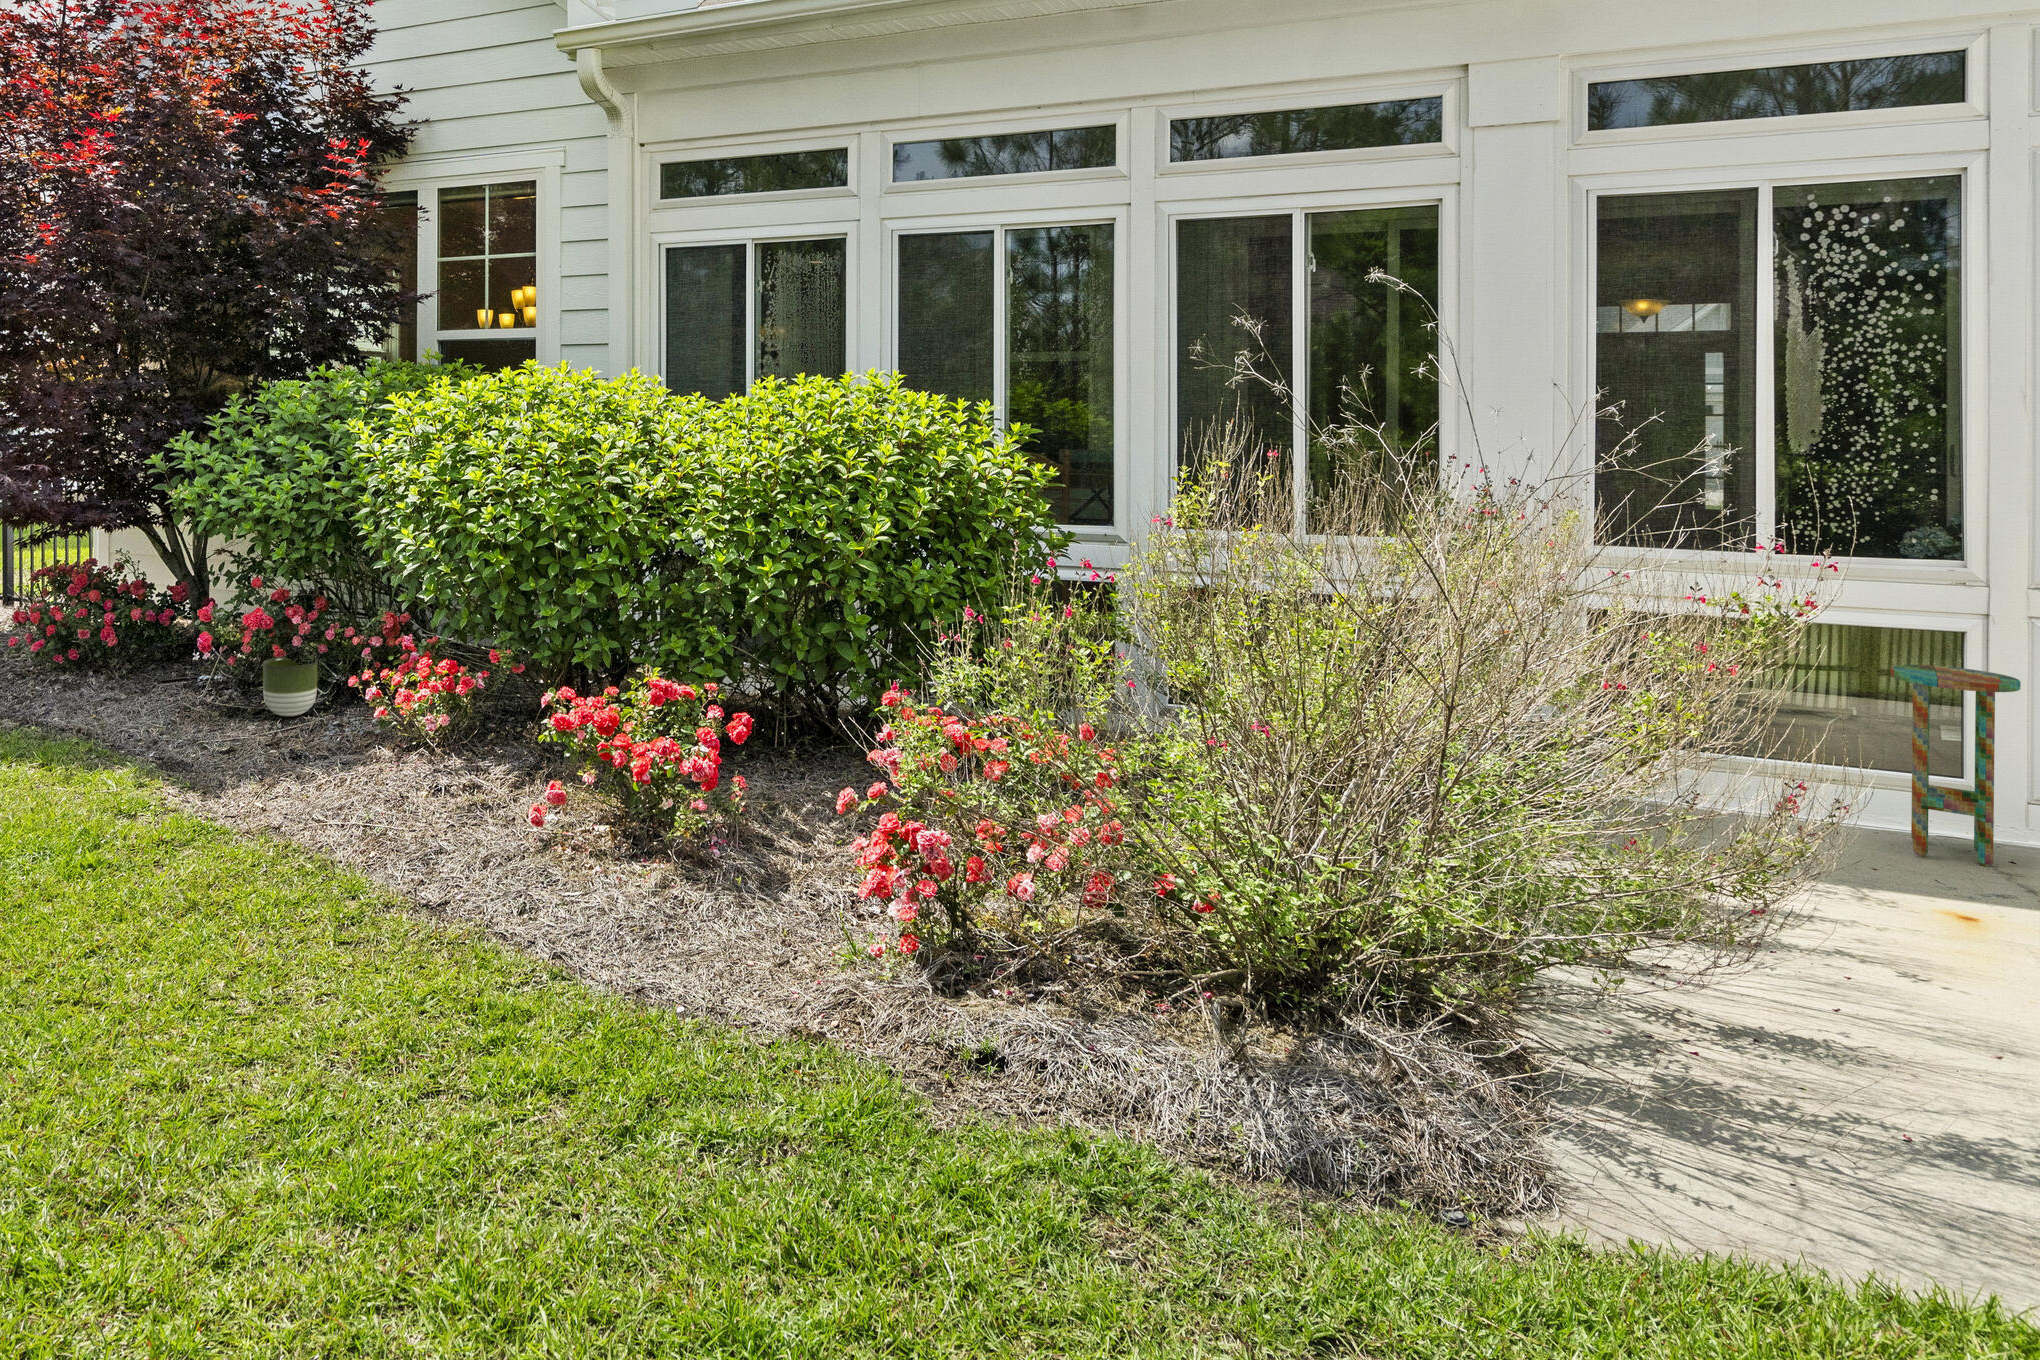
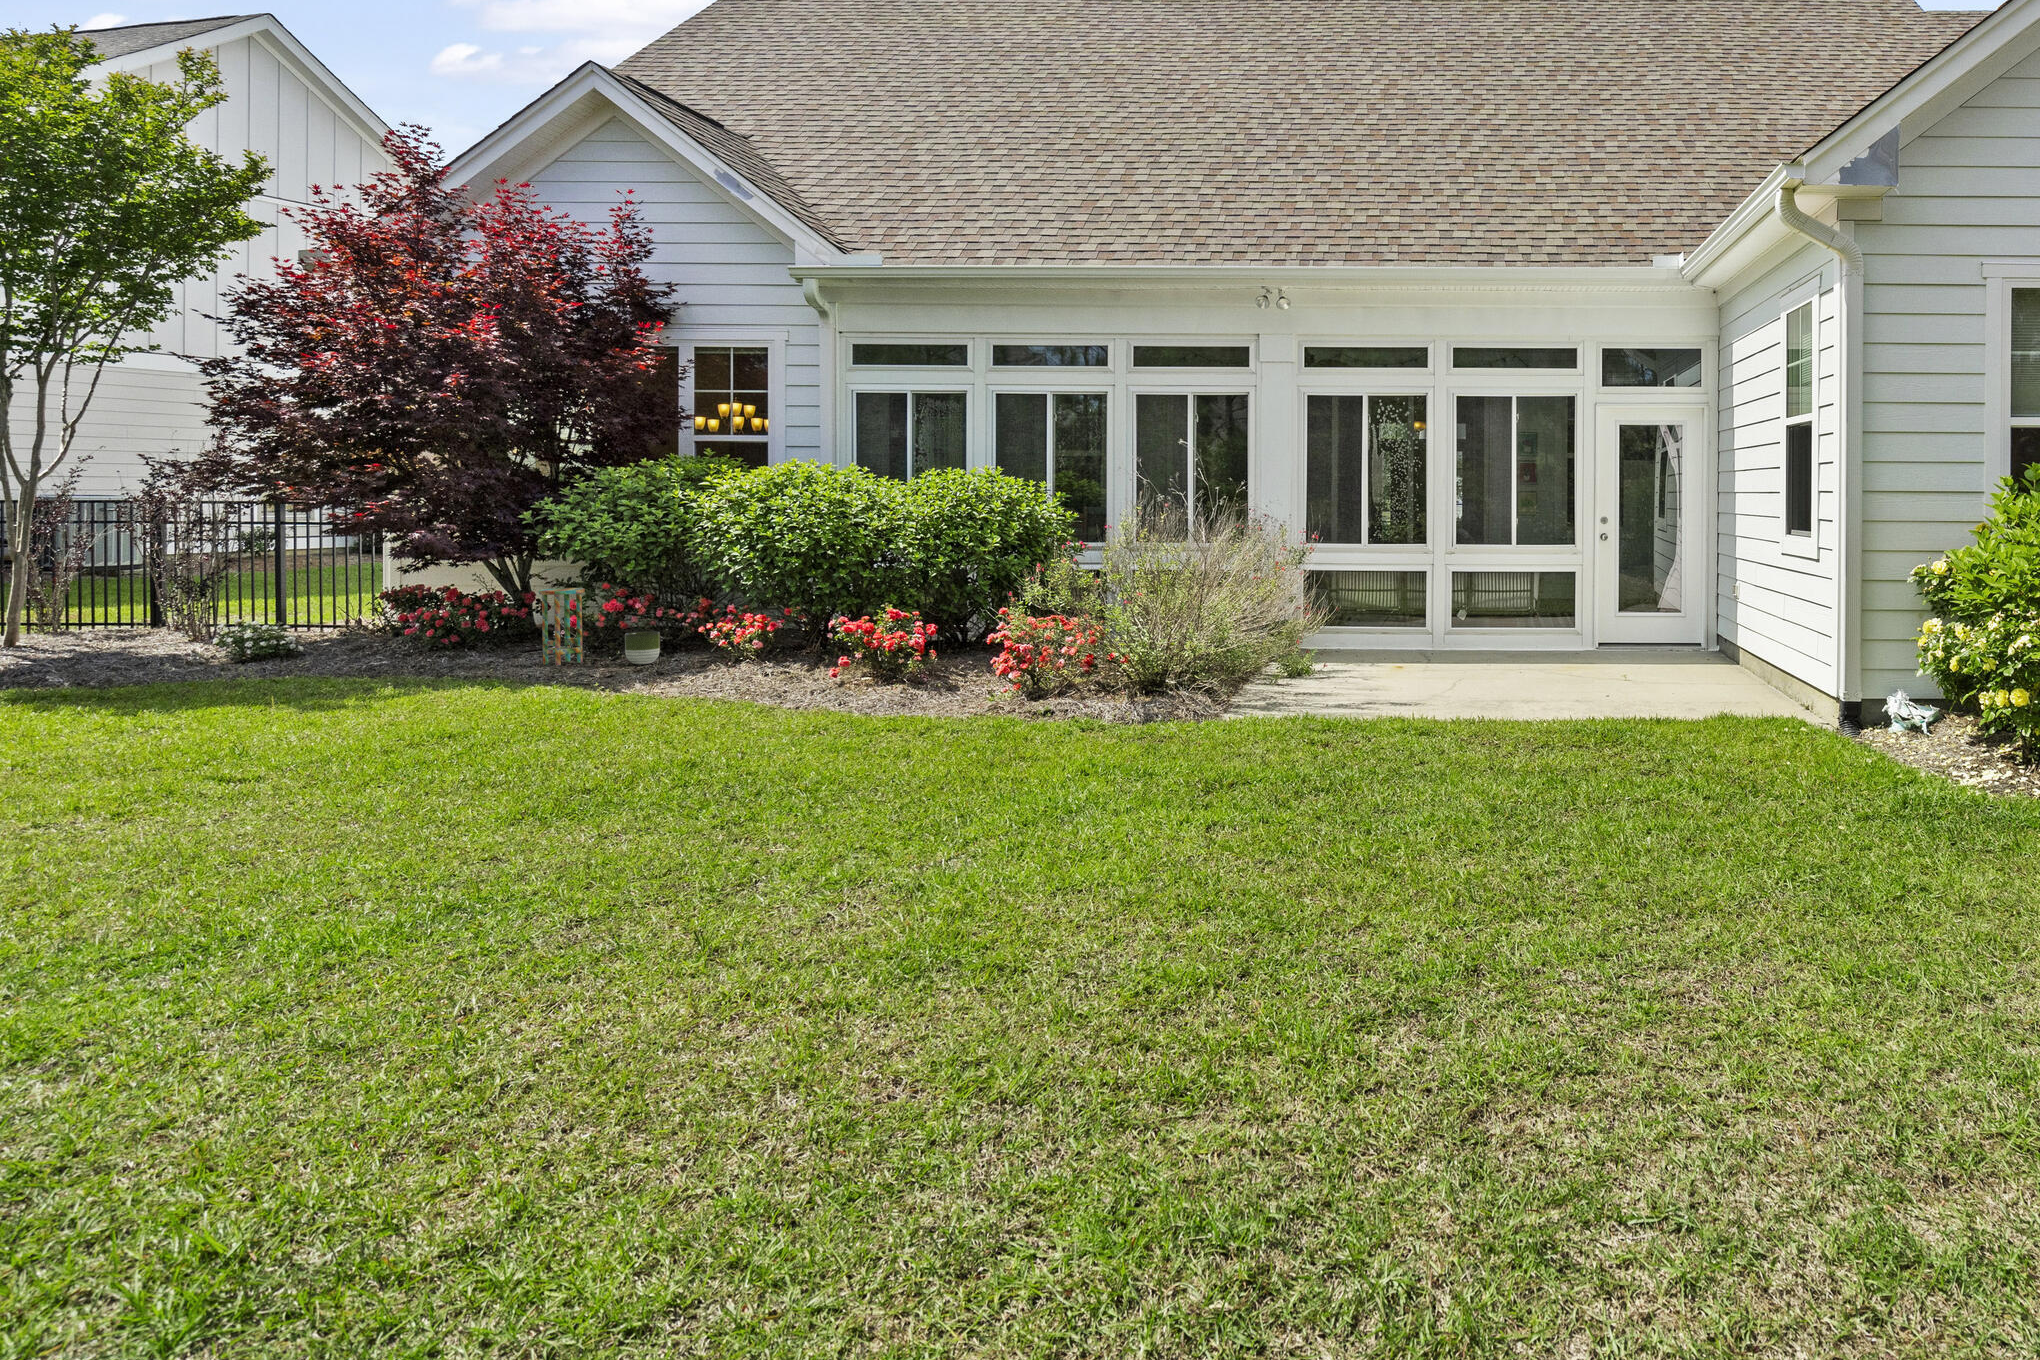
side table: present [1891,665,2021,867] -> present [539,588,585,666]

